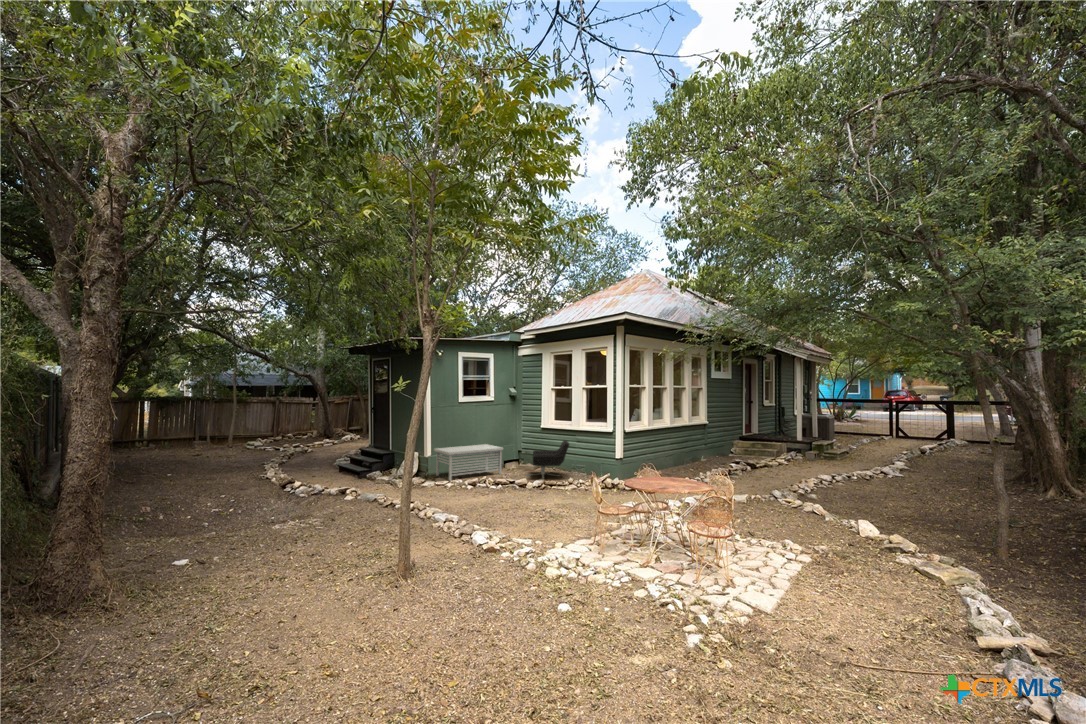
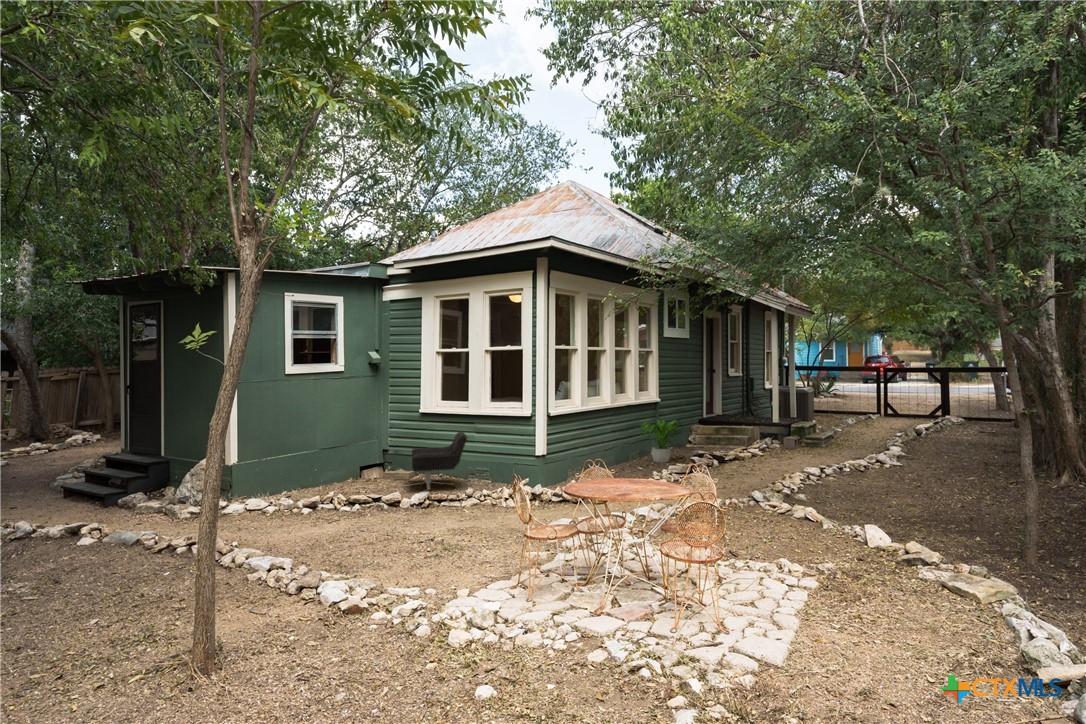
potted plant: none [693,436,725,467] -> present [641,420,682,462]
storage bench: present [434,444,503,480] -> none [254,442,366,500]

